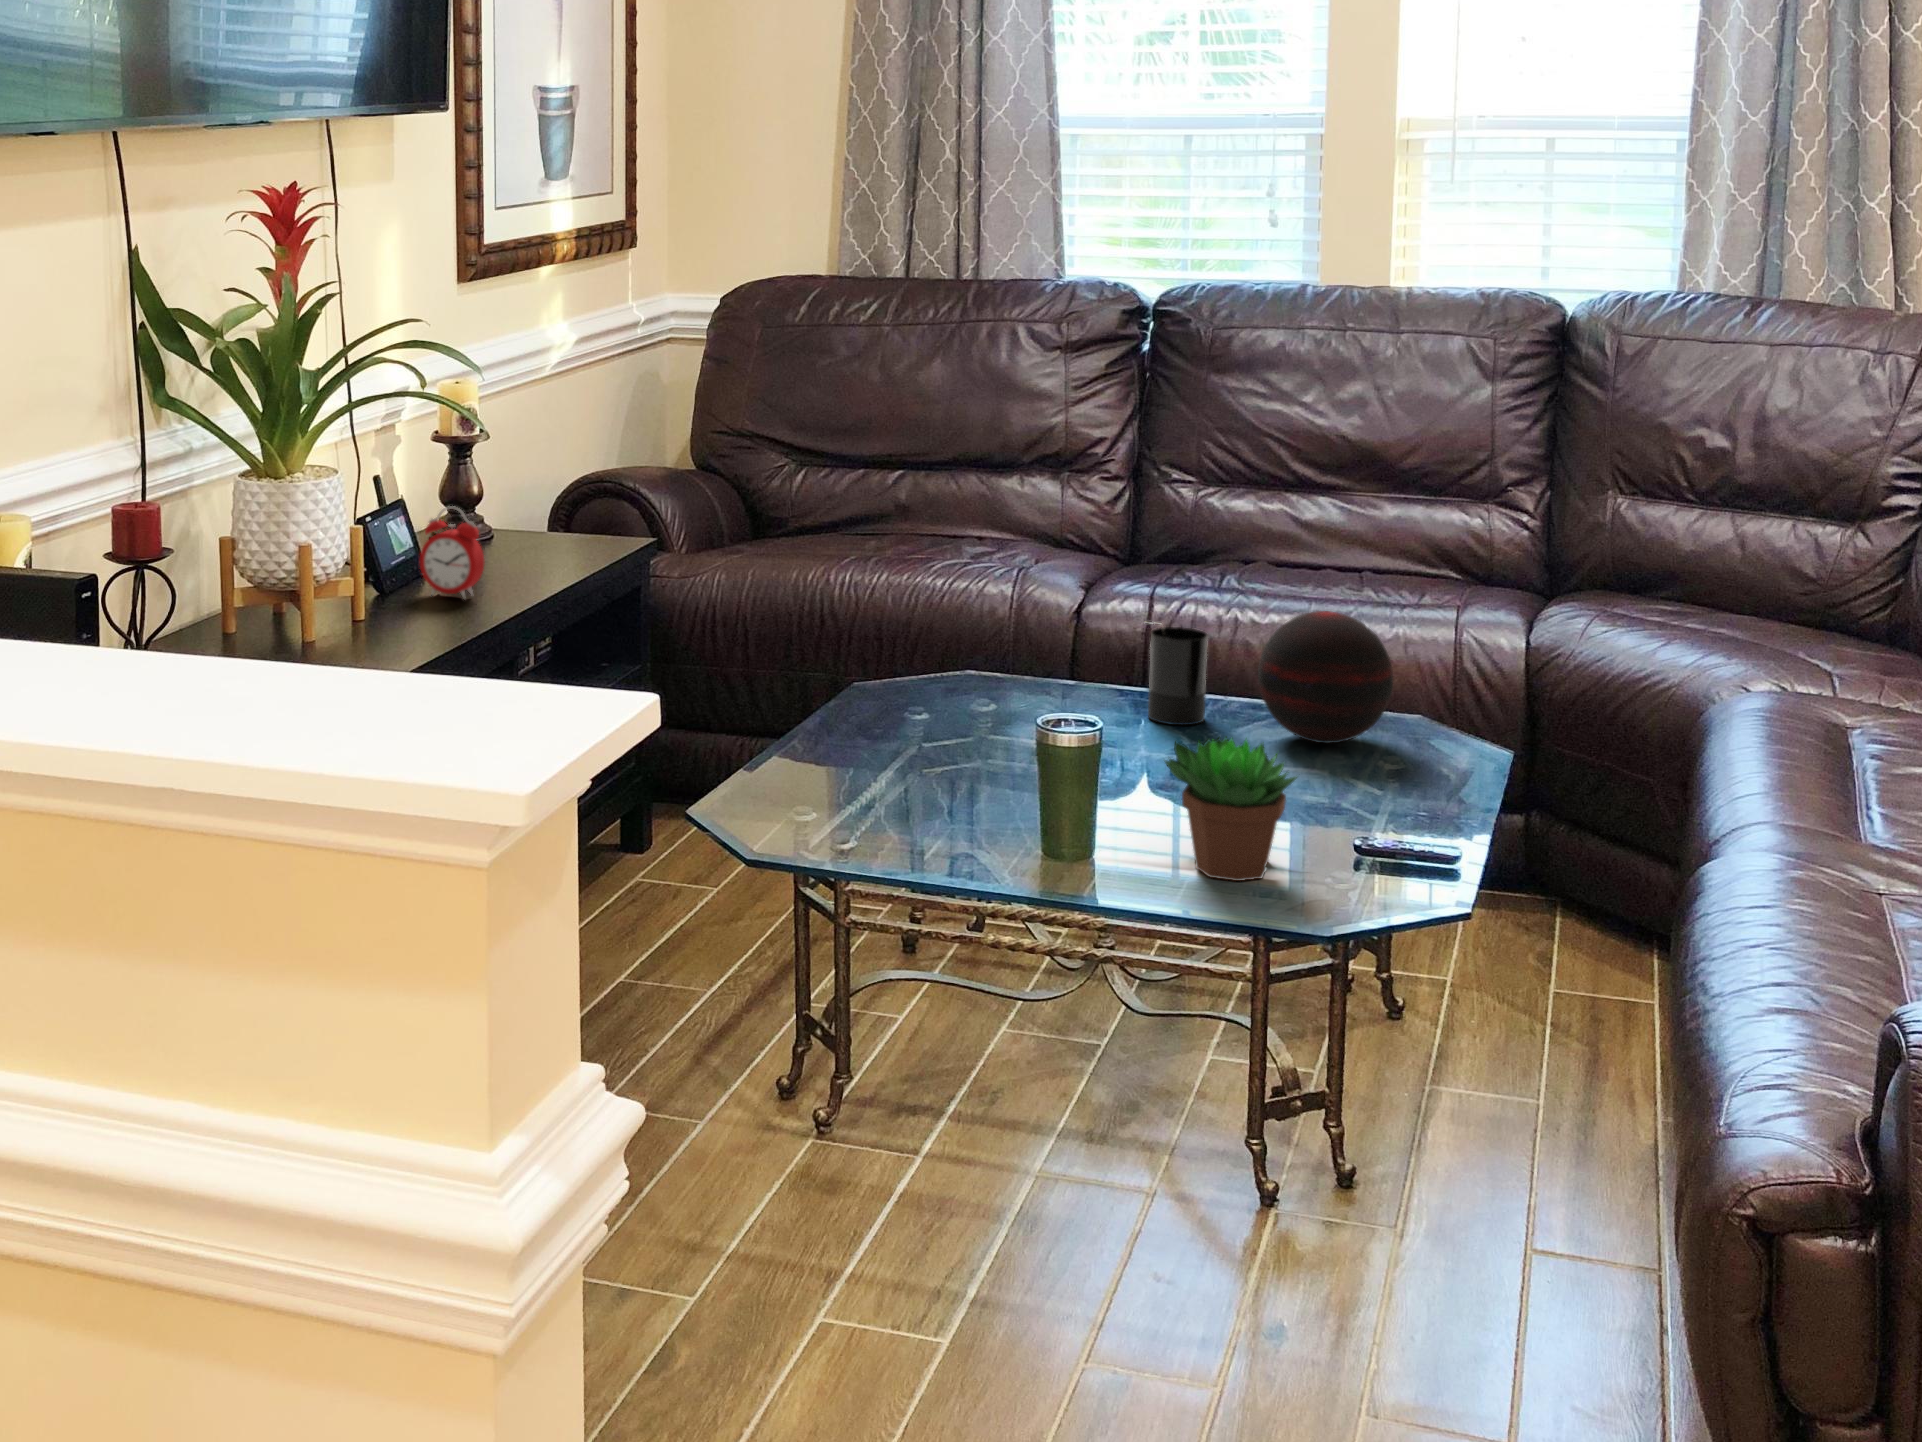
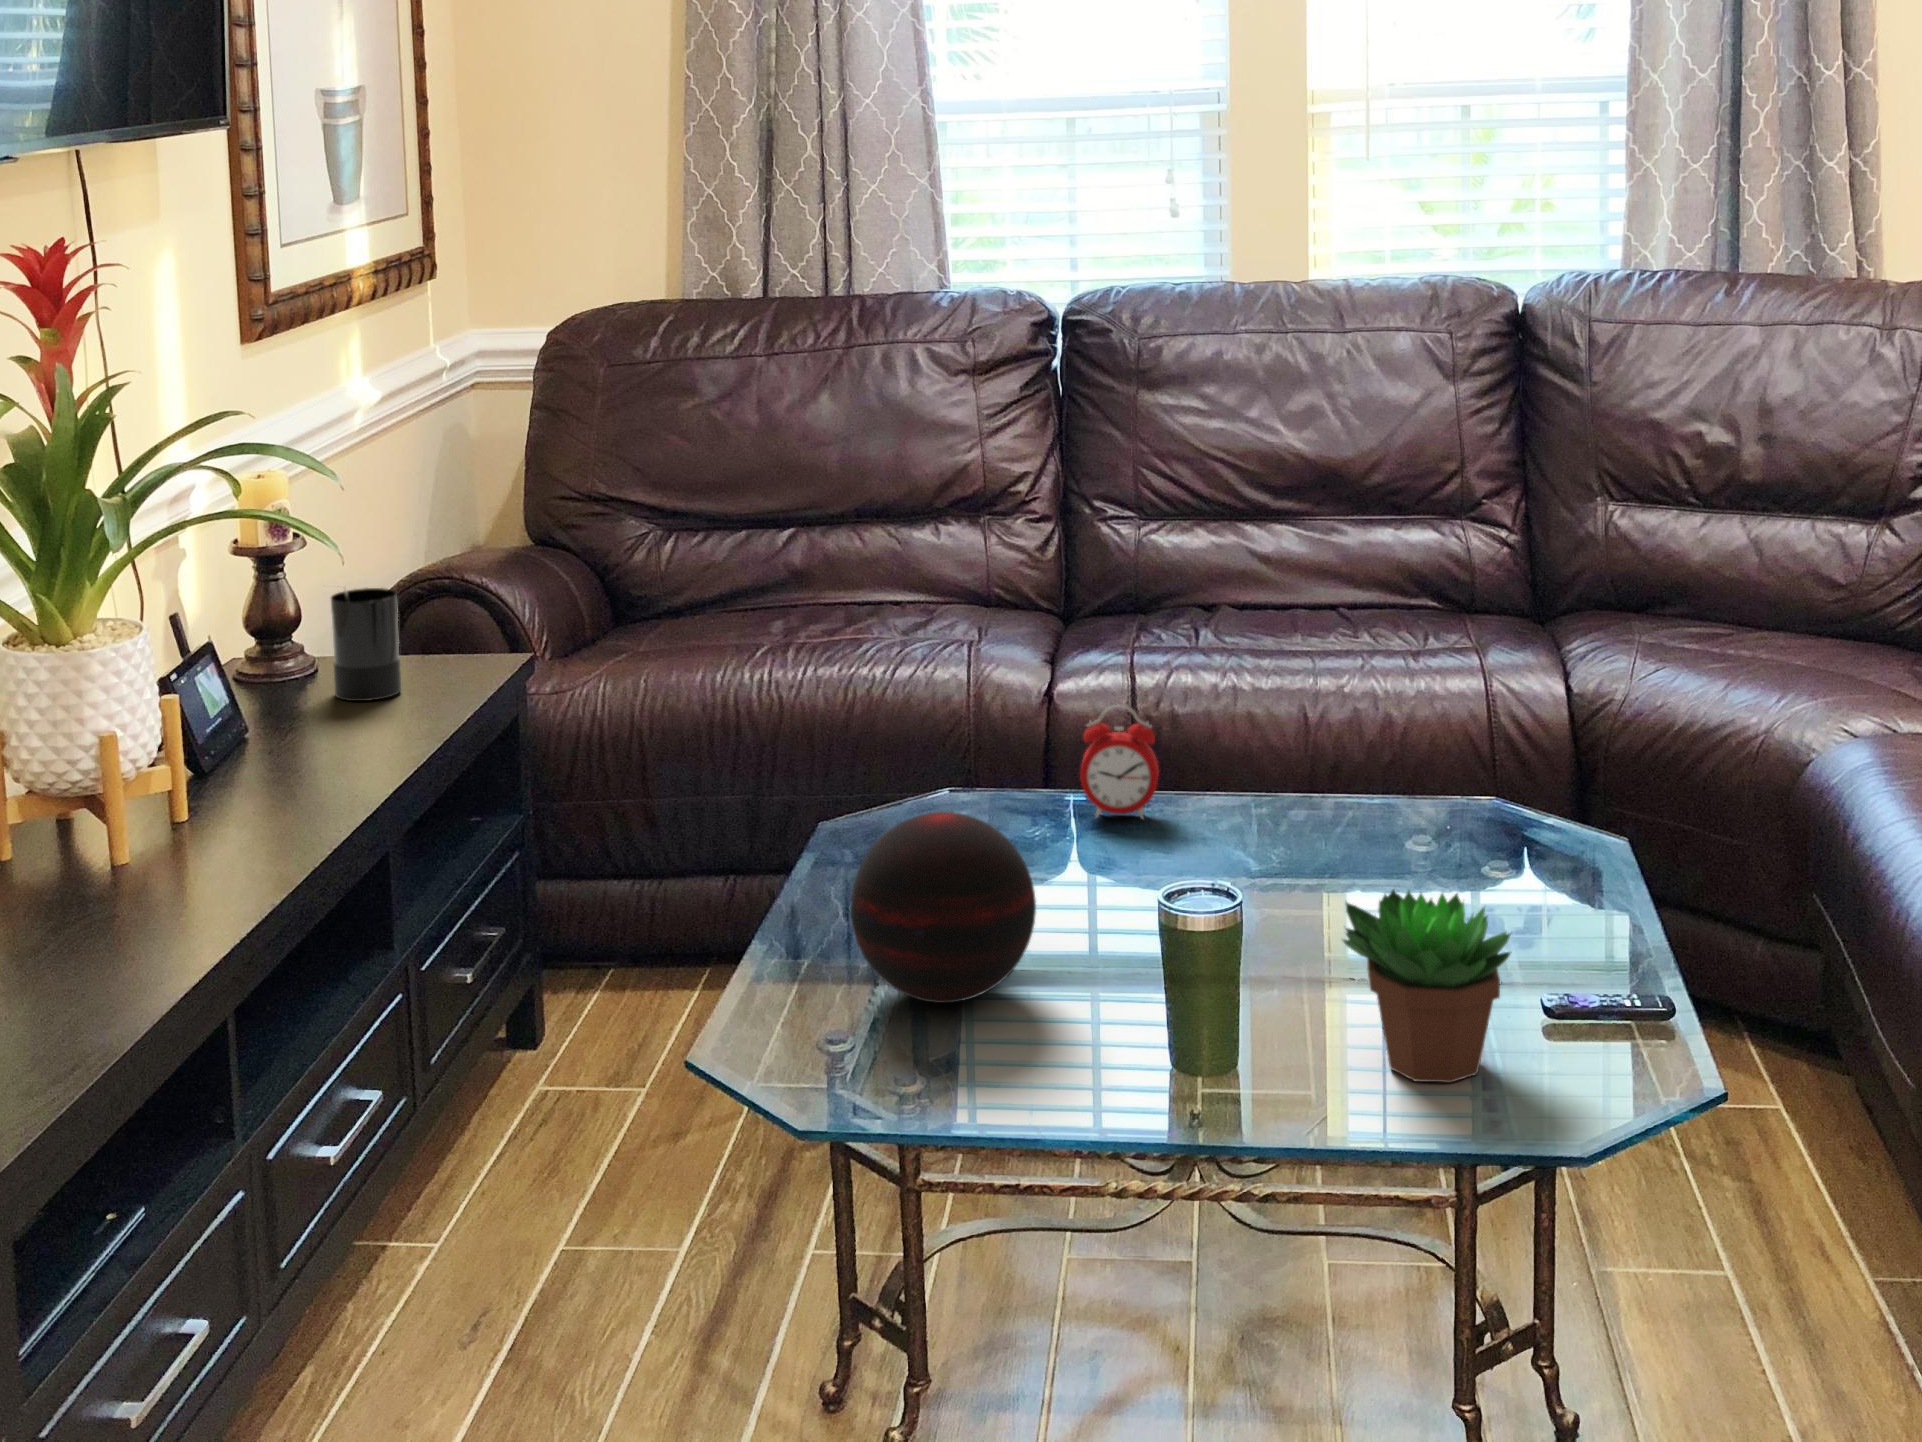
alarm clock: present [420,506,484,598] -> present [1080,705,1159,819]
decorative orb: present [1258,611,1393,743] -> present [851,812,1036,1003]
candle: present [1148,623,1208,725] -> present [331,586,401,701]

